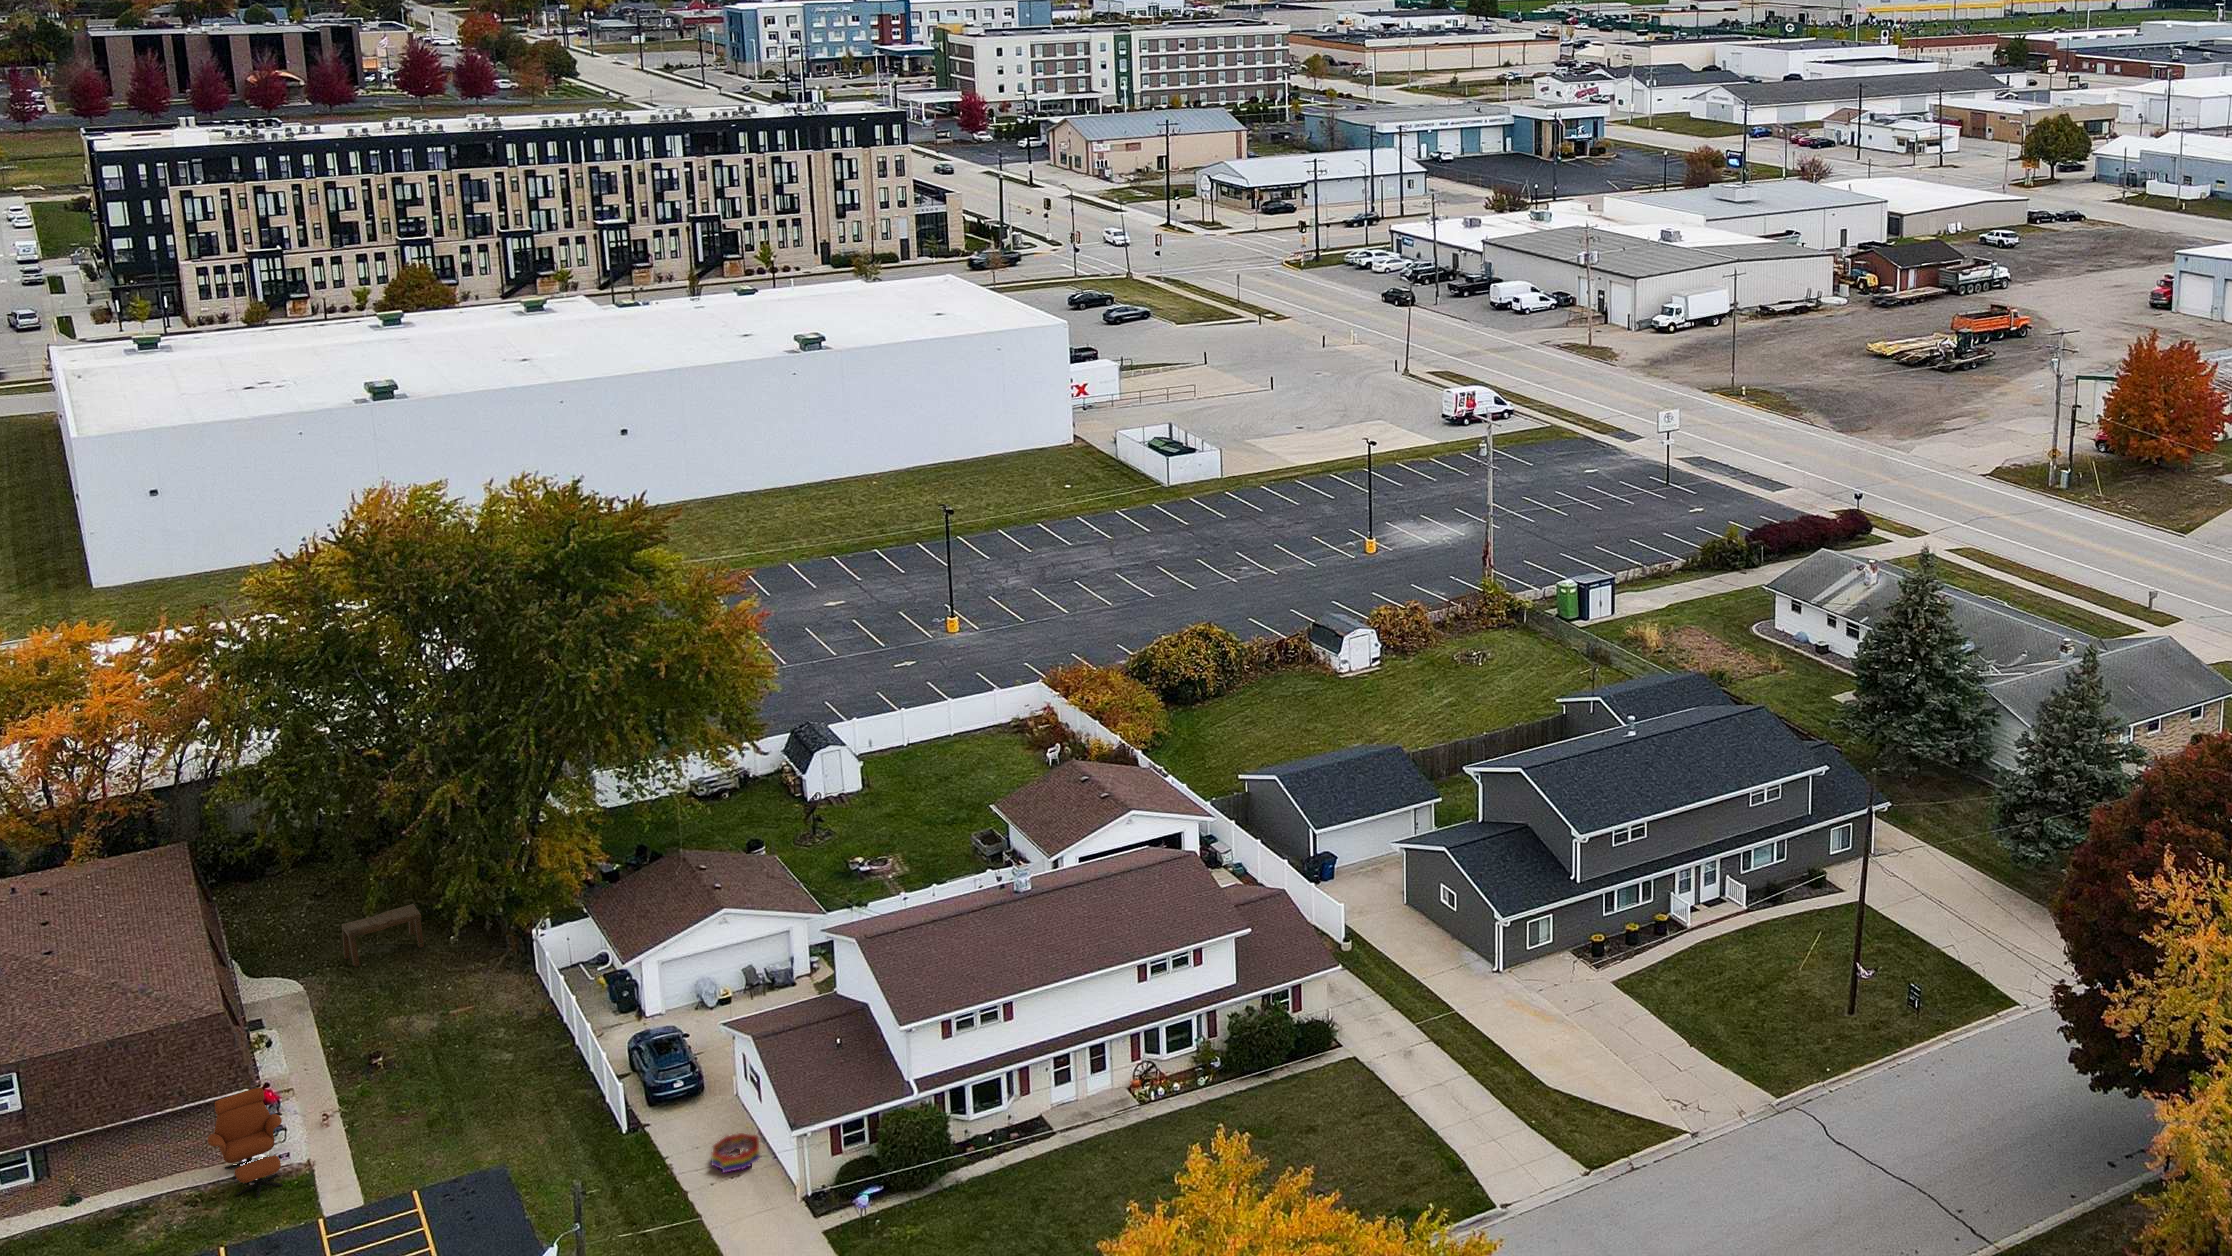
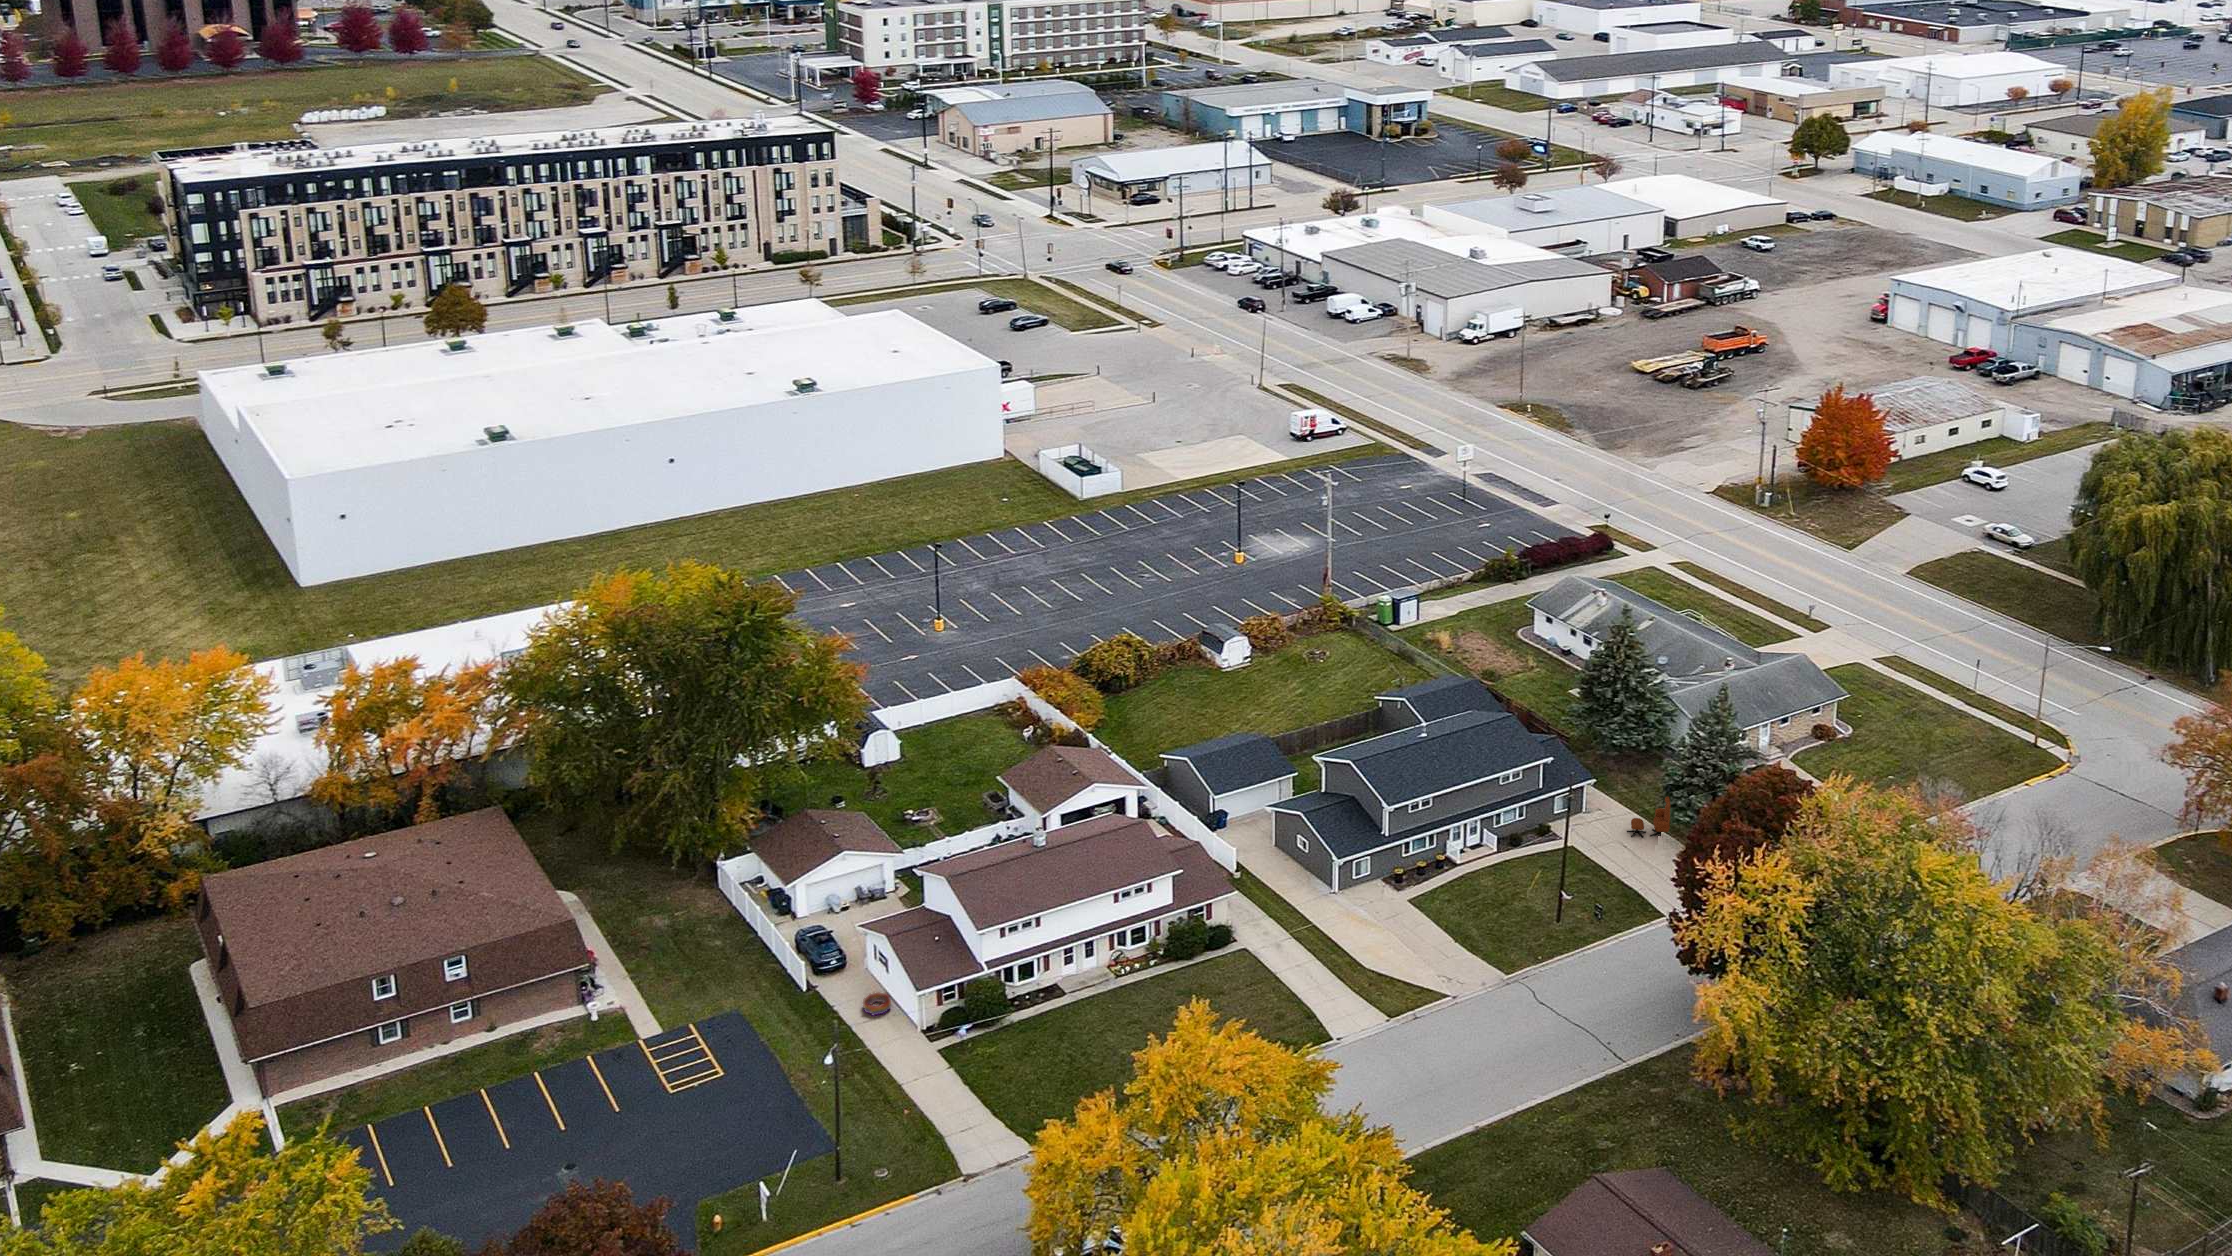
bench: present [342,904,424,967] -> none [590,843,639,884]
lounge chair: present [208,1088,282,1198] -> present [1627,797,1670,837]

